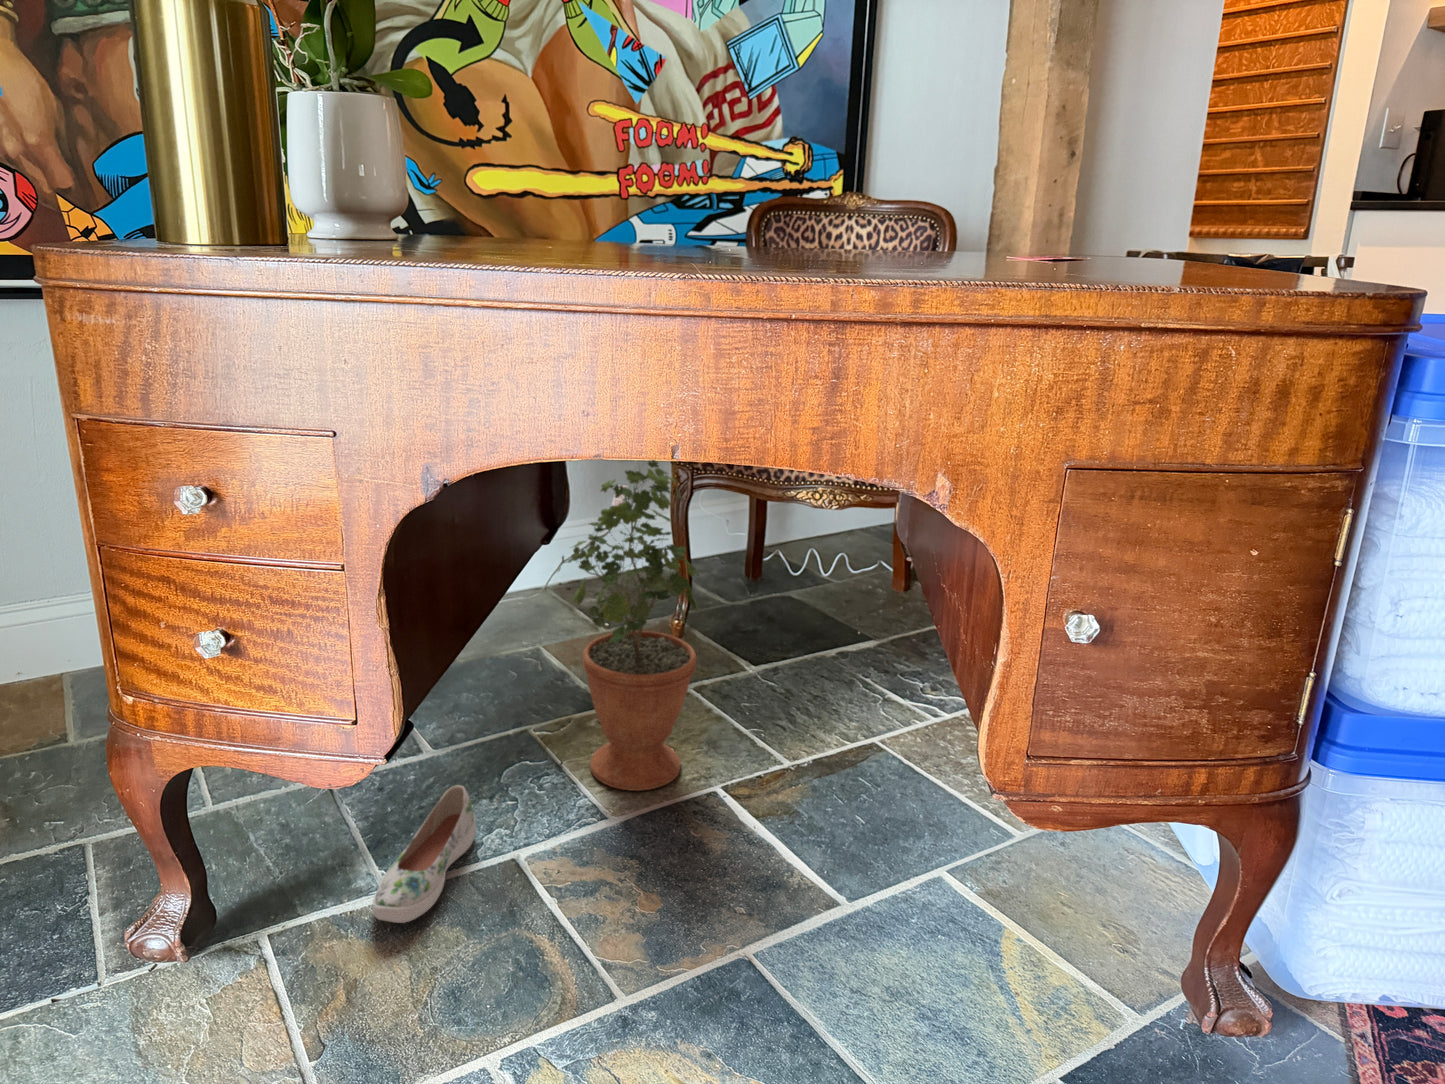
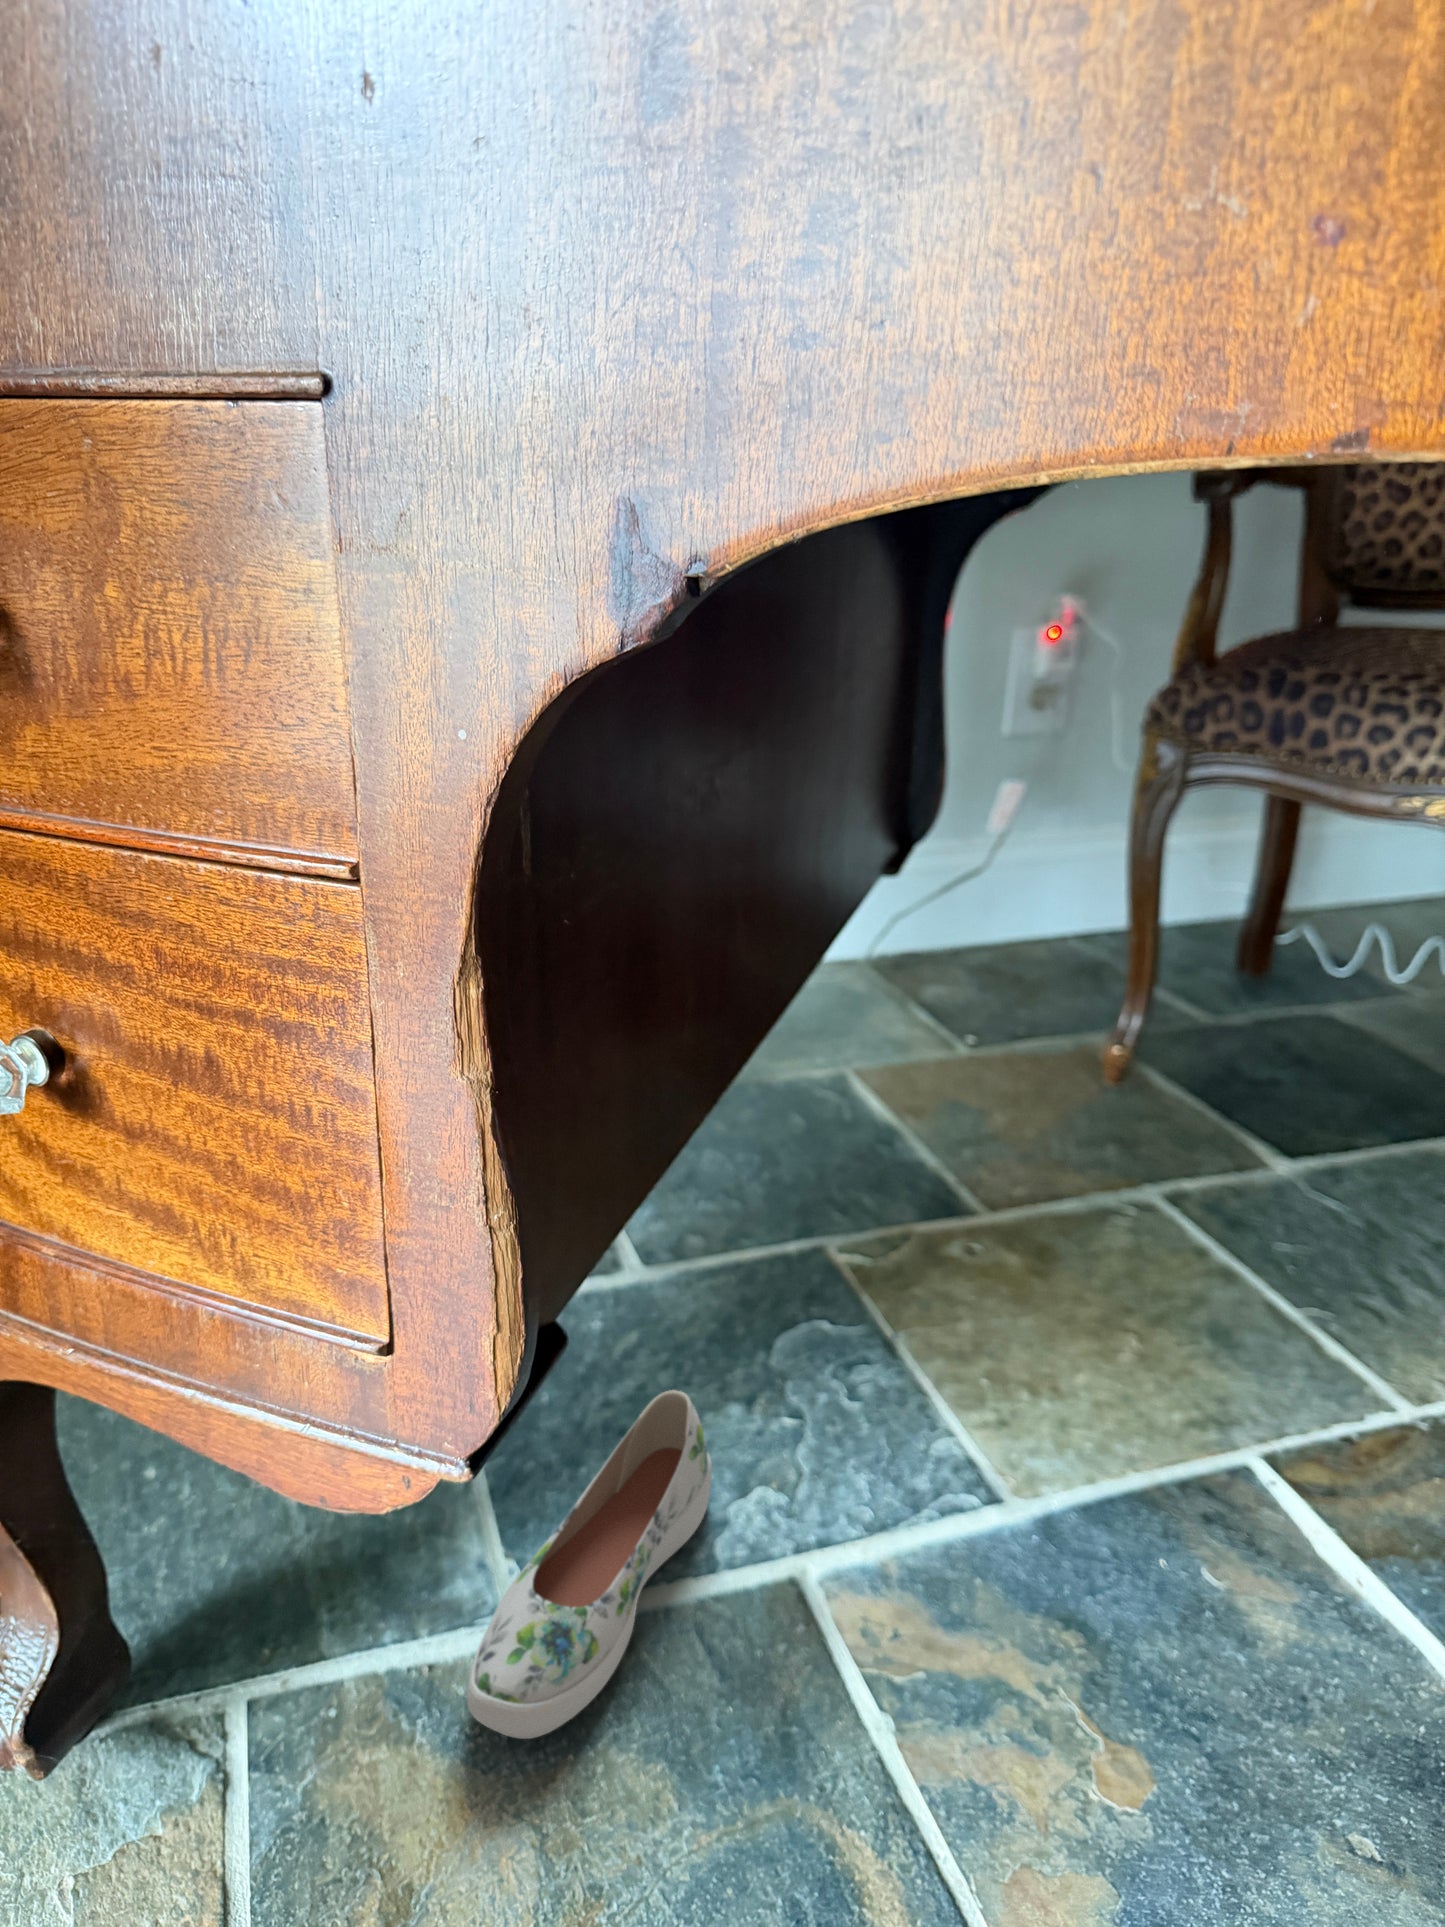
potted plant: present [558,460,699,791] -> none [910,660,1247,1432]

